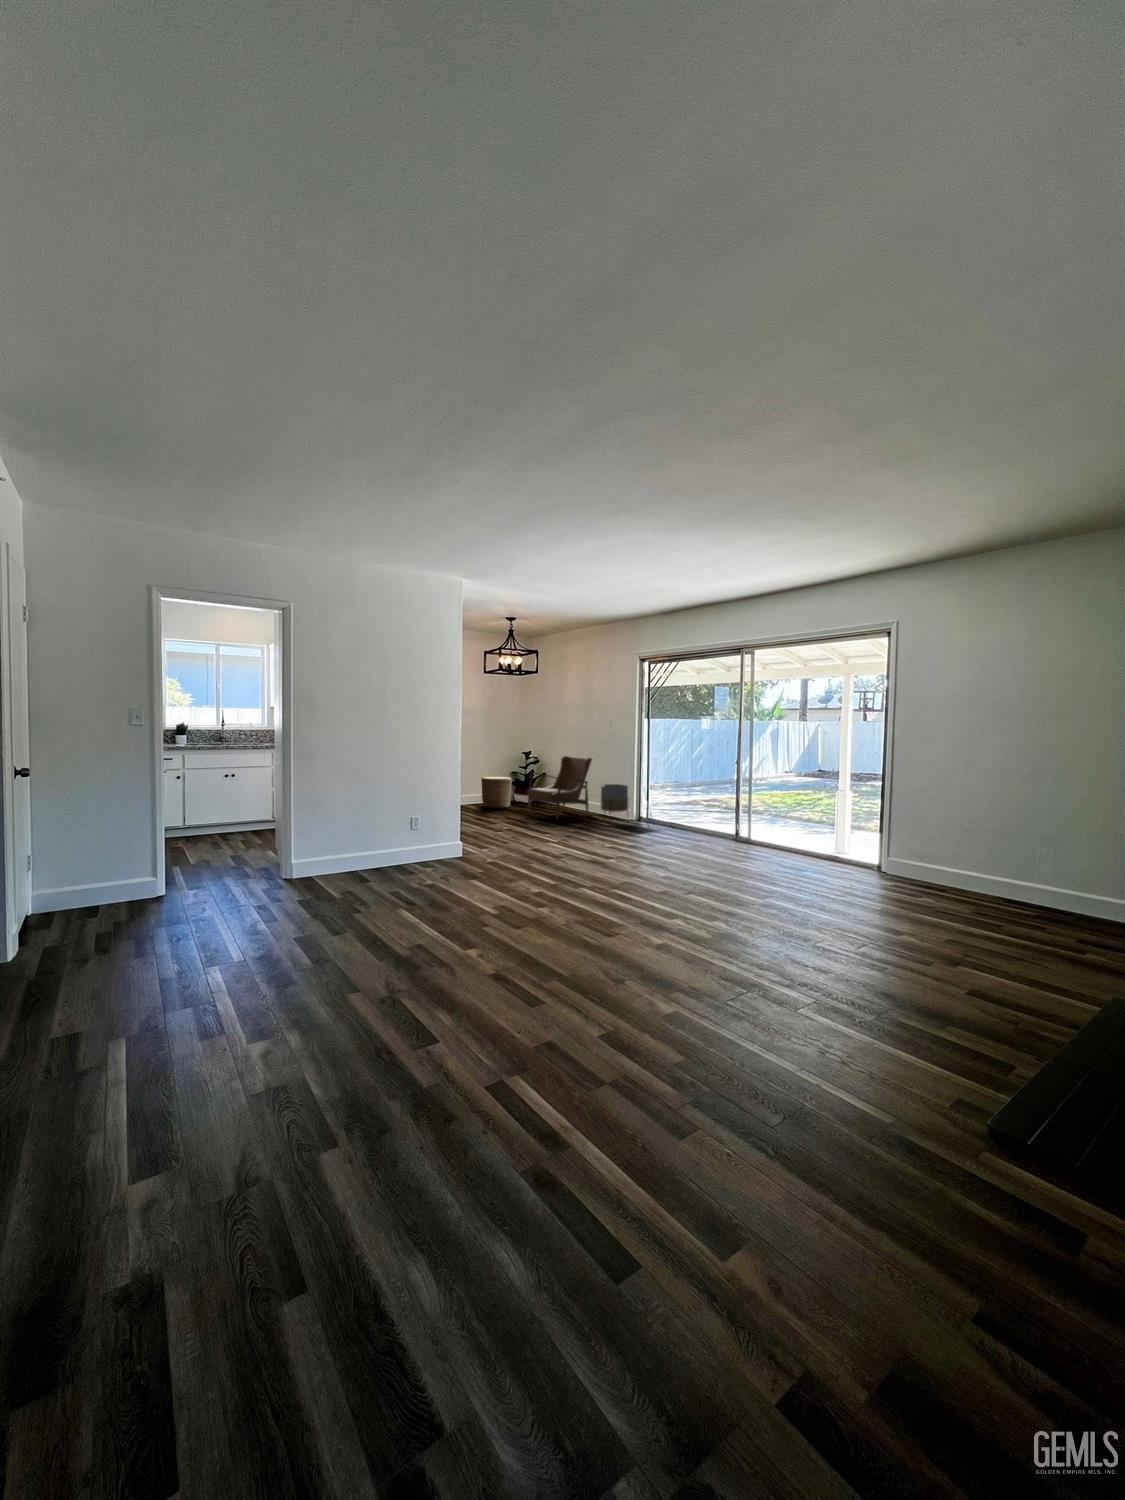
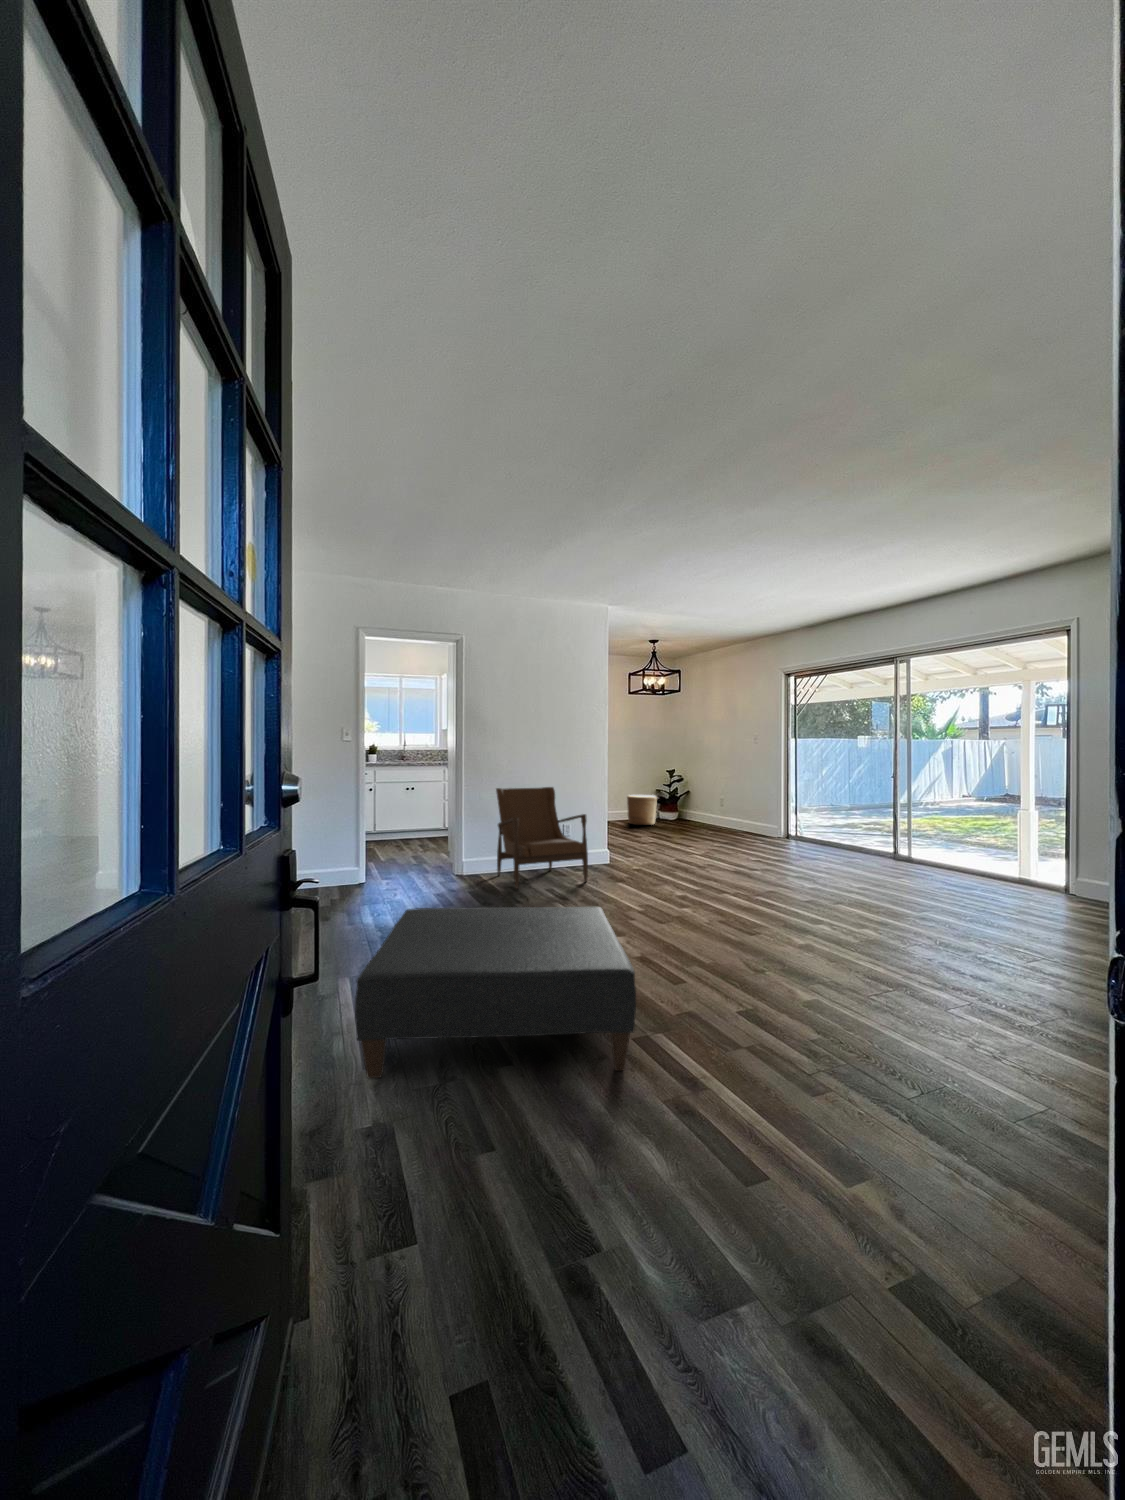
armchair: present [527,756,592,819] -> present [496,787,588,889]
planter: present [601,784,628,813] -> none [748,802,777,842]
ottoman: none [103,927,487,1206] -> present [355,907,636,1078]

